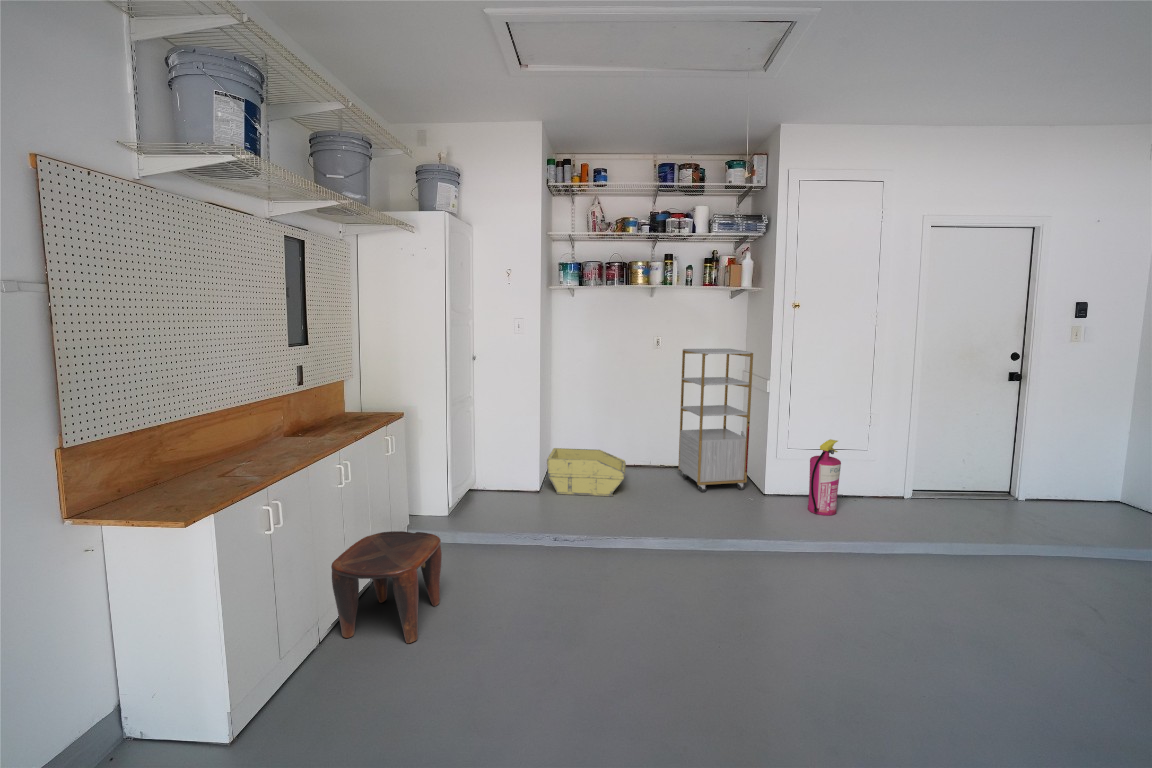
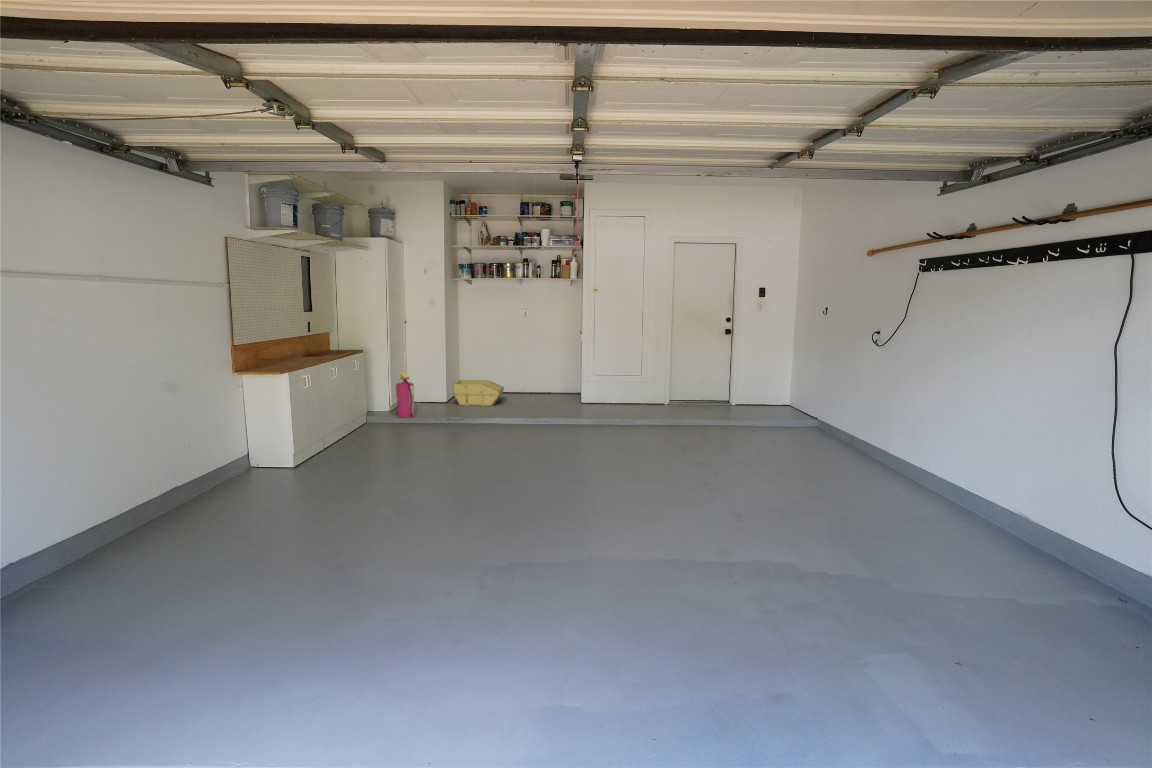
shelving unit: present [678,349,753,492] -> none [539,317,579,404]
fire extinguisher: present [808,439,841,515] -> present [396,372,414,418]
stool: present [331,531,442,643] -> none [331,404,384,448]

